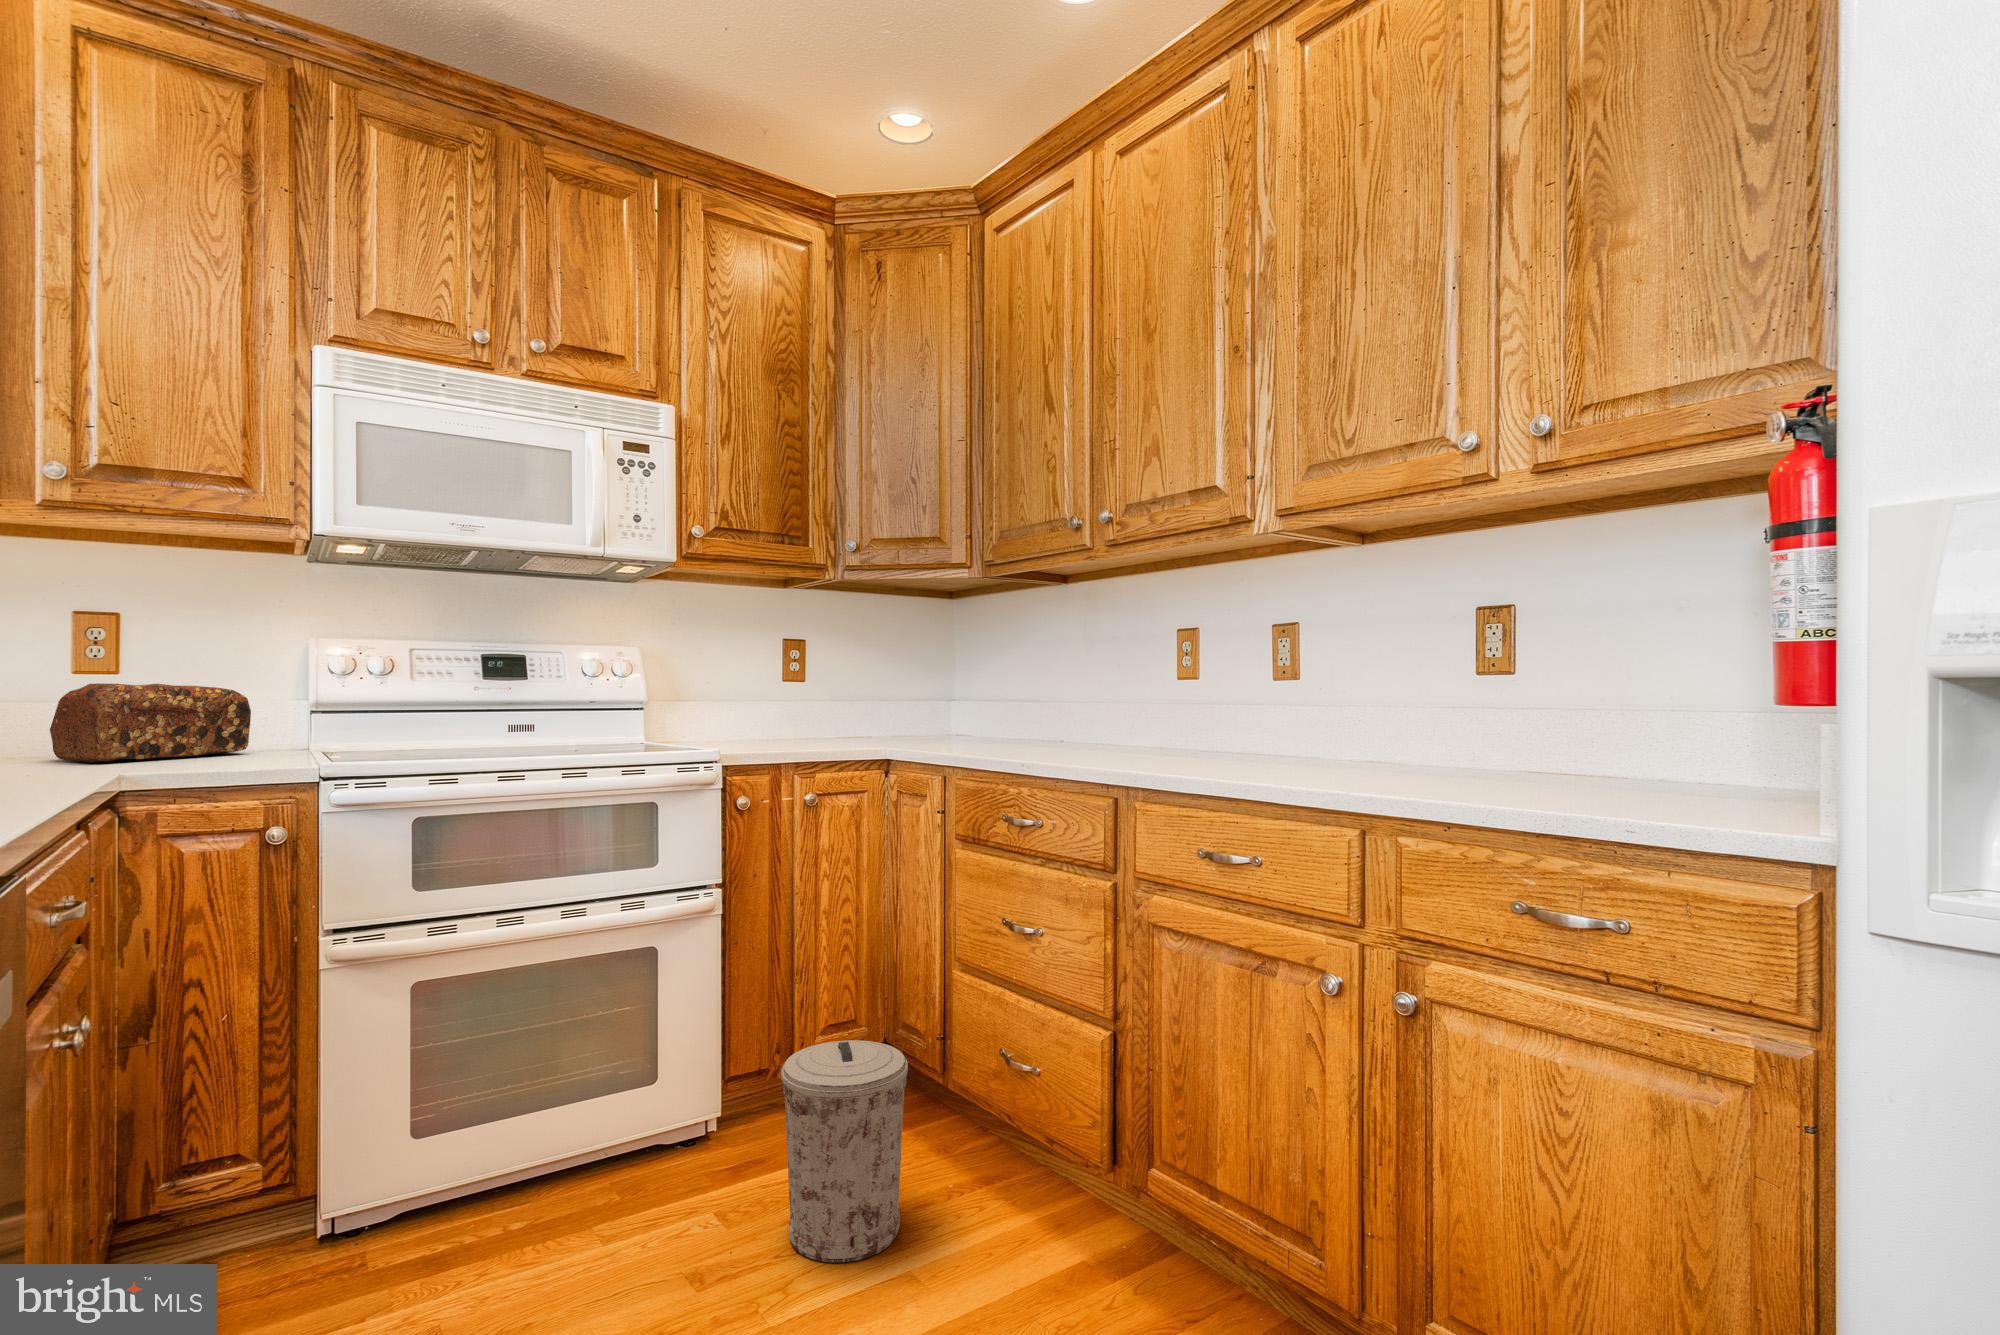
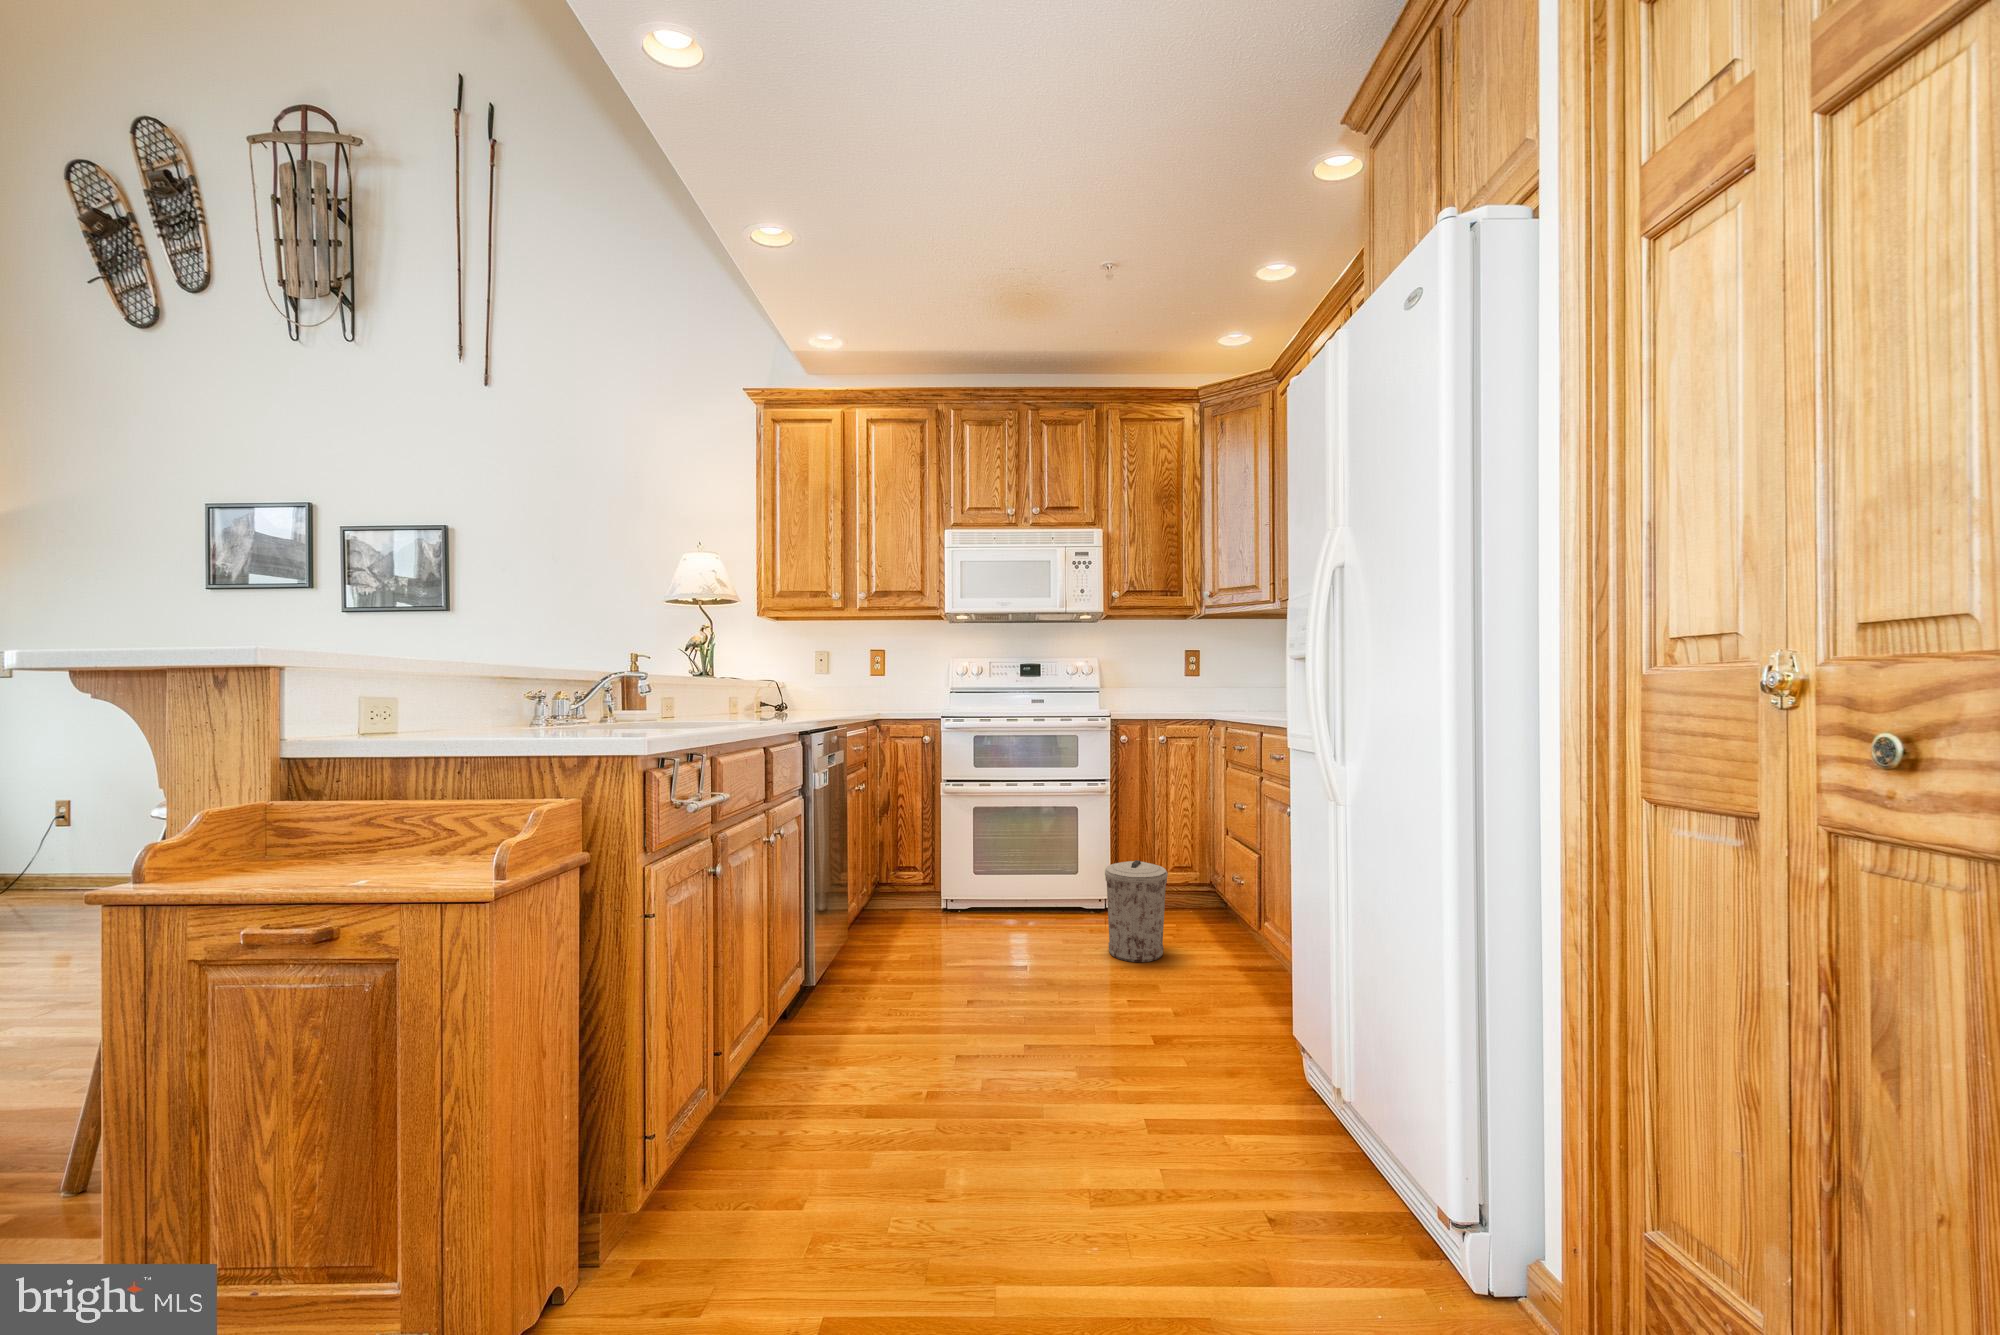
bread loaf: present [50,683,251,762] -> none [865,674,929,705]

